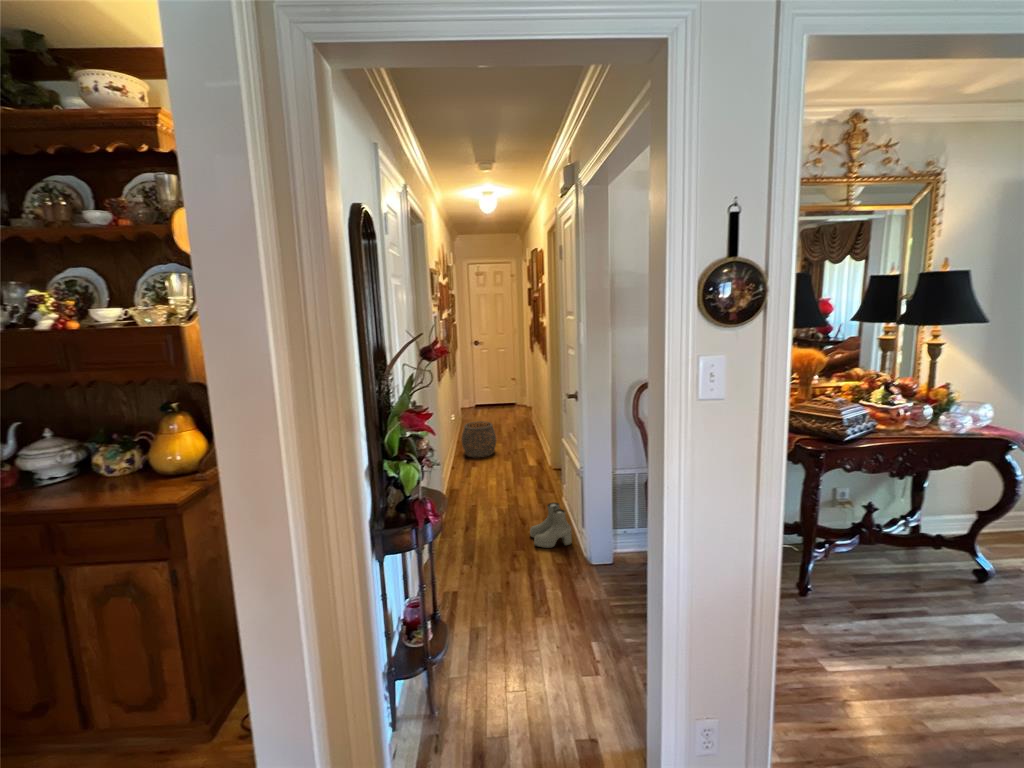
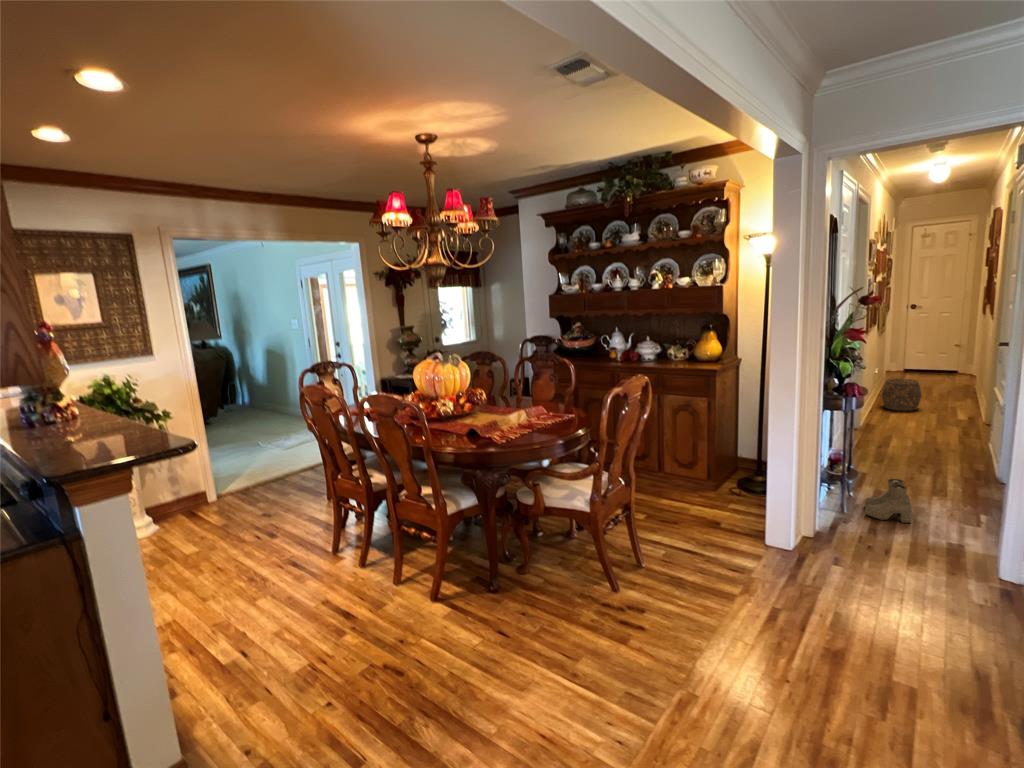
boots: present [530,503,572,548] -> present [864,479,912,523]

